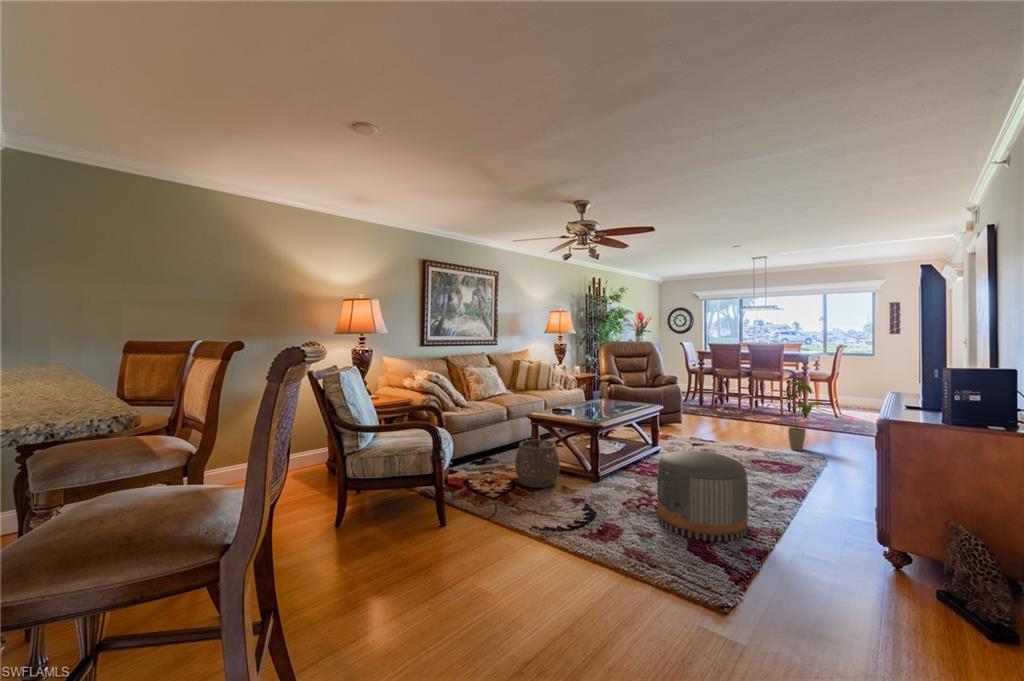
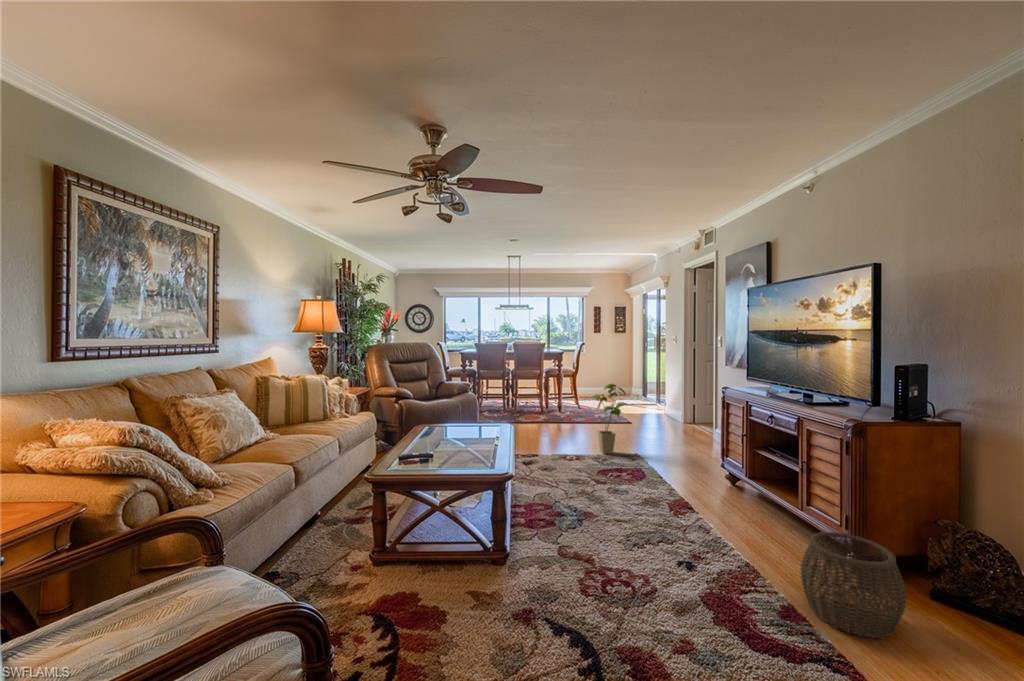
woven basket: present [515,440,560,488] -> present [800,532,907,639]
pouf: present [657,451,748,542] -> none [623,495,746,635]

